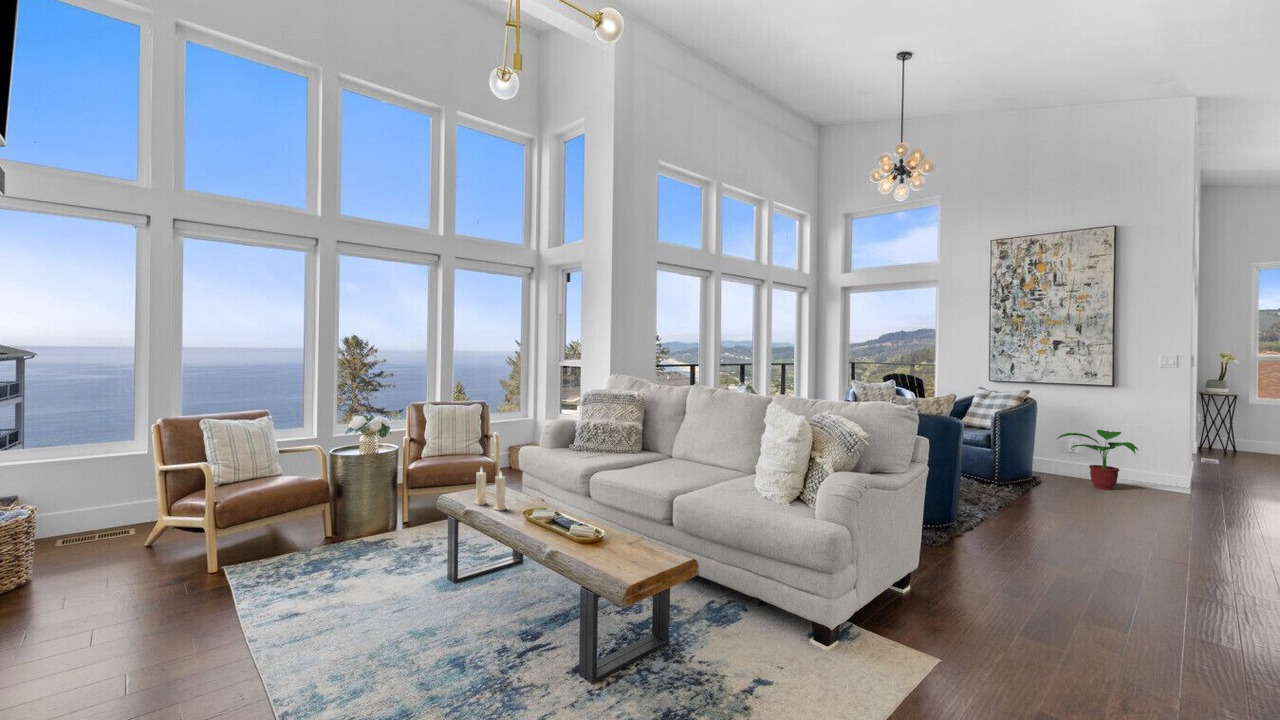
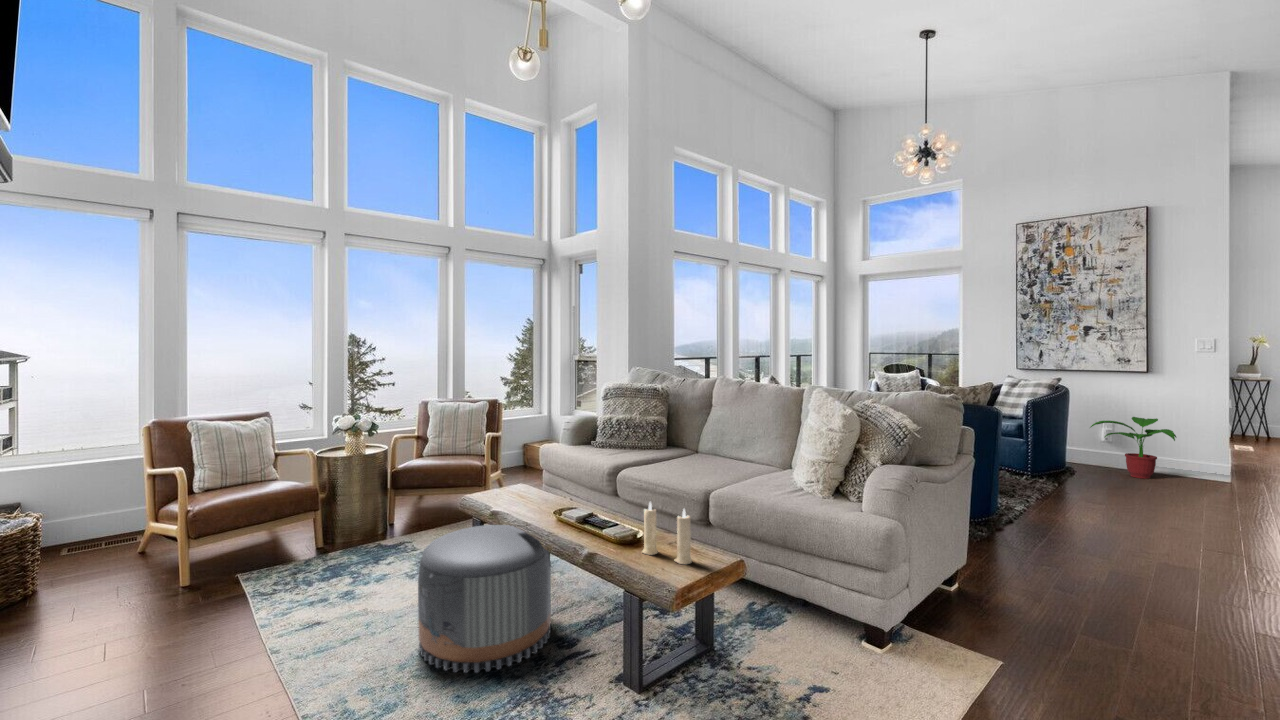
candle: present [475,468,506,510] -> present [642,502,692,564]
pouf: none [391,524,518,663] -> present [418,525,551,673]

